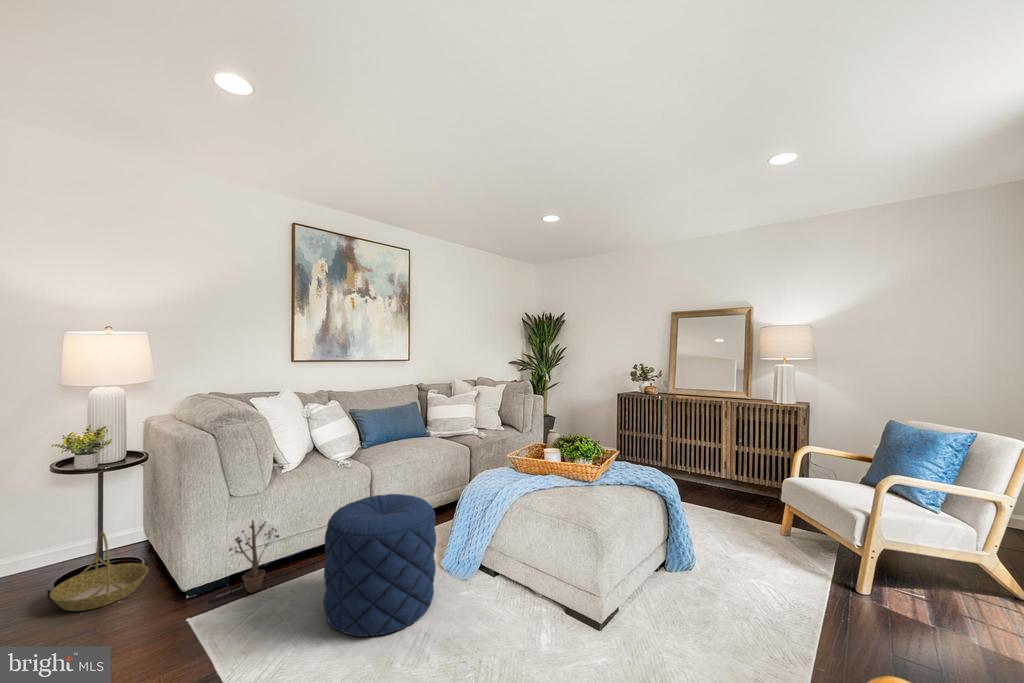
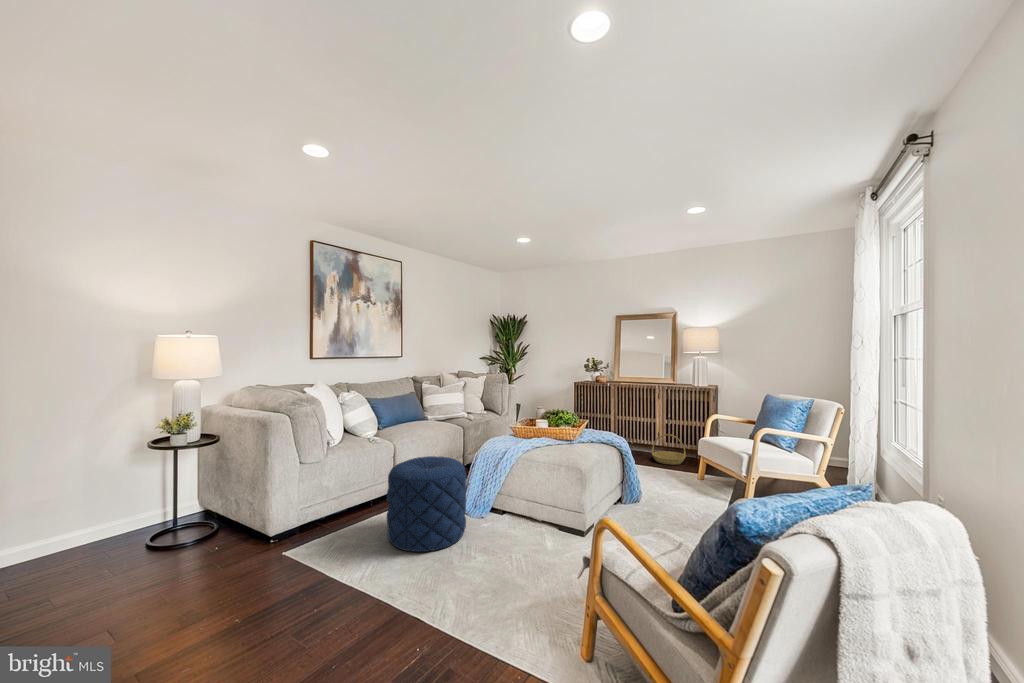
decorative plant: present [217,520,279,597] -> none [298,480,341,539]
basket: present [50,532,148,611] -> present [652,434,686,465]

